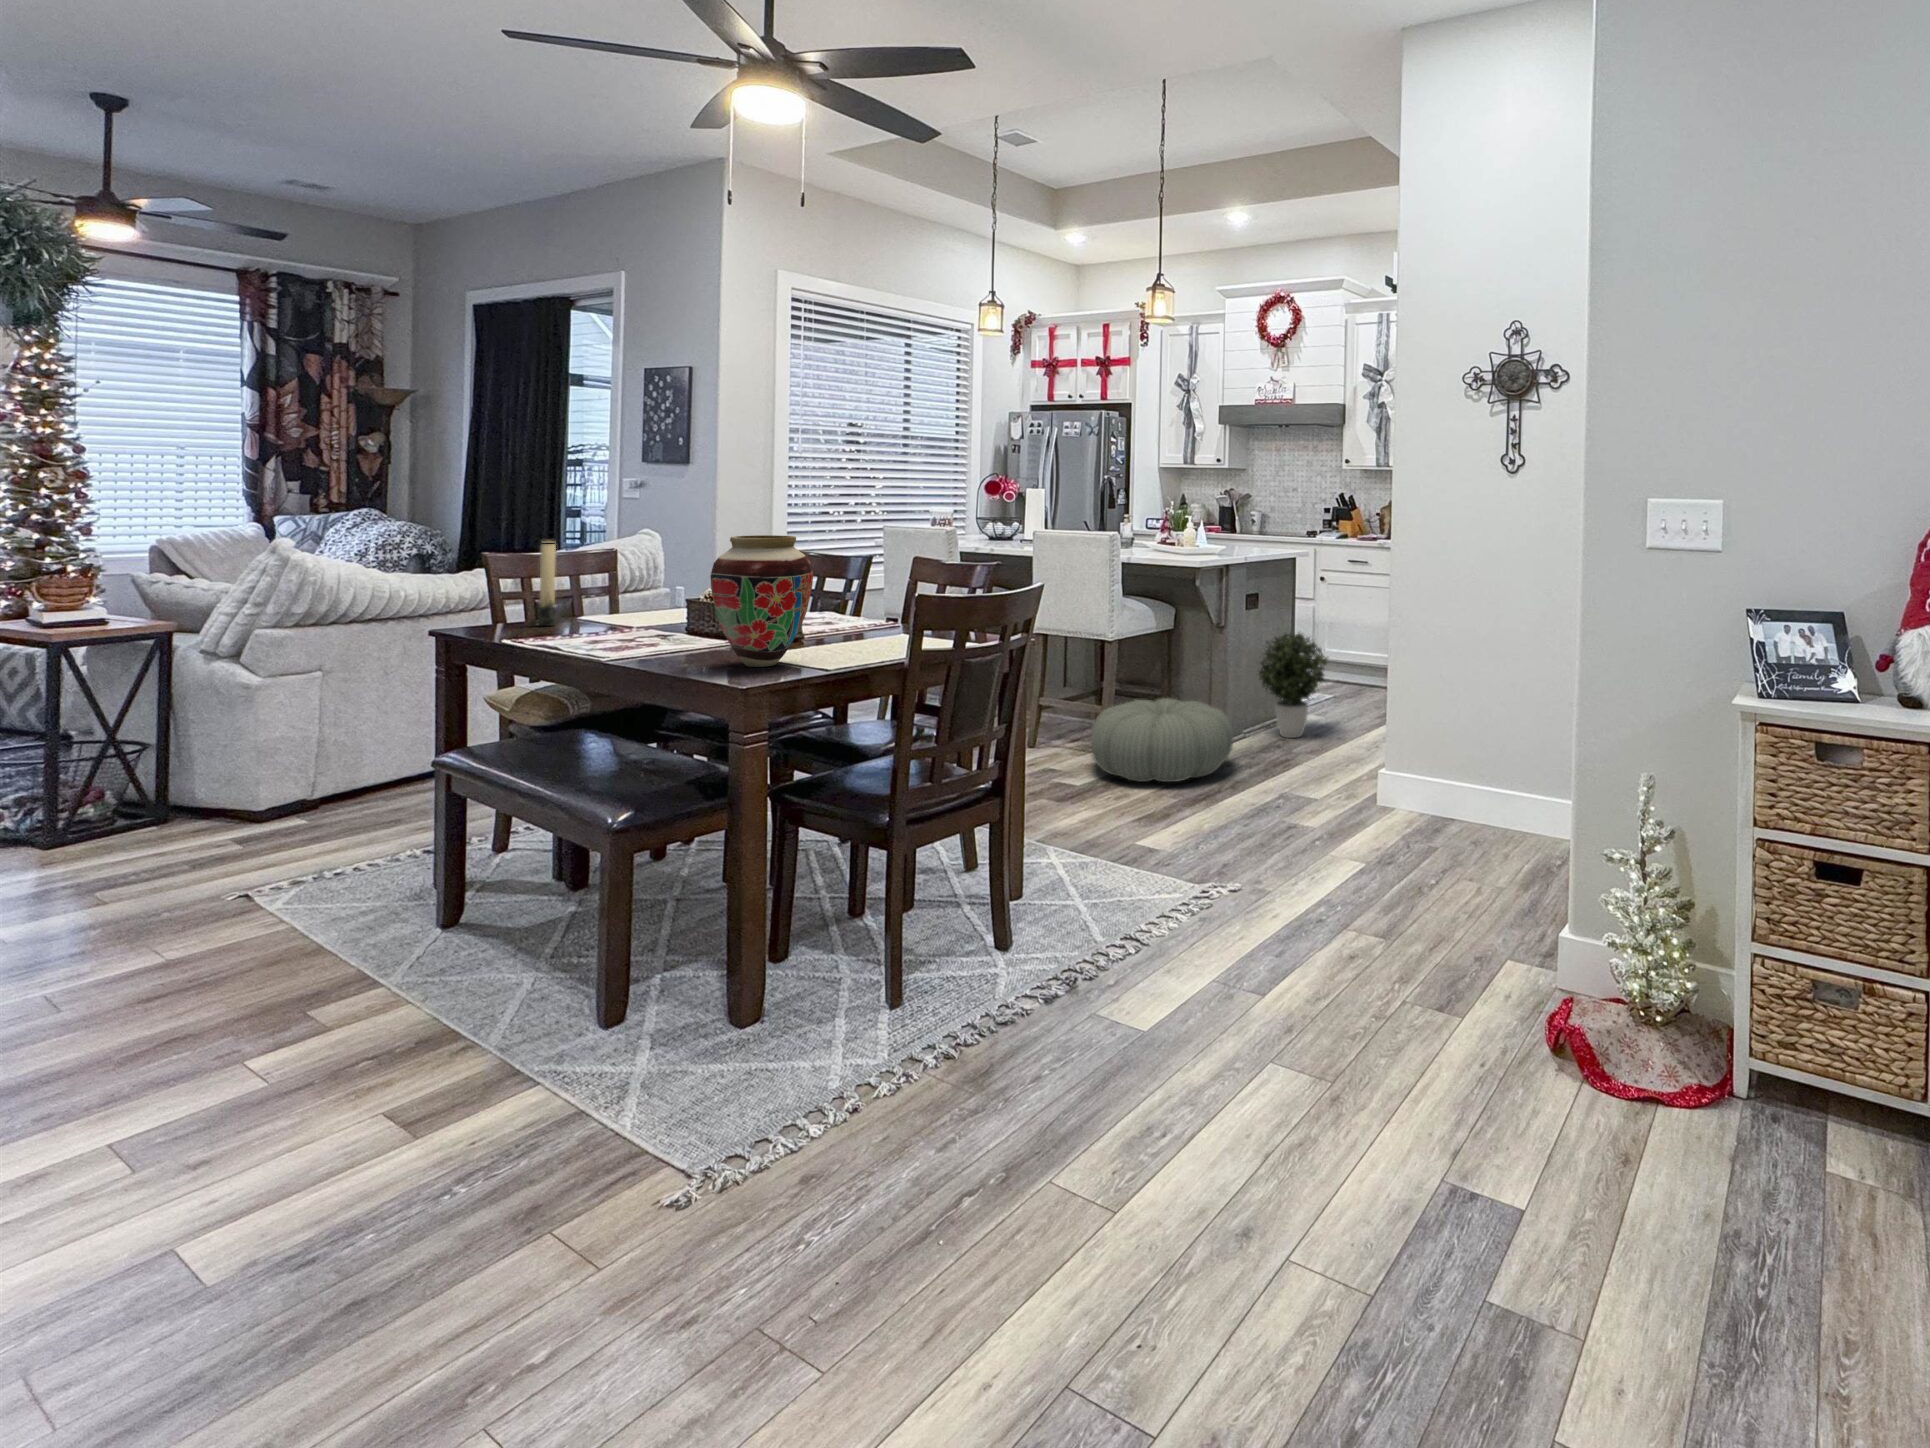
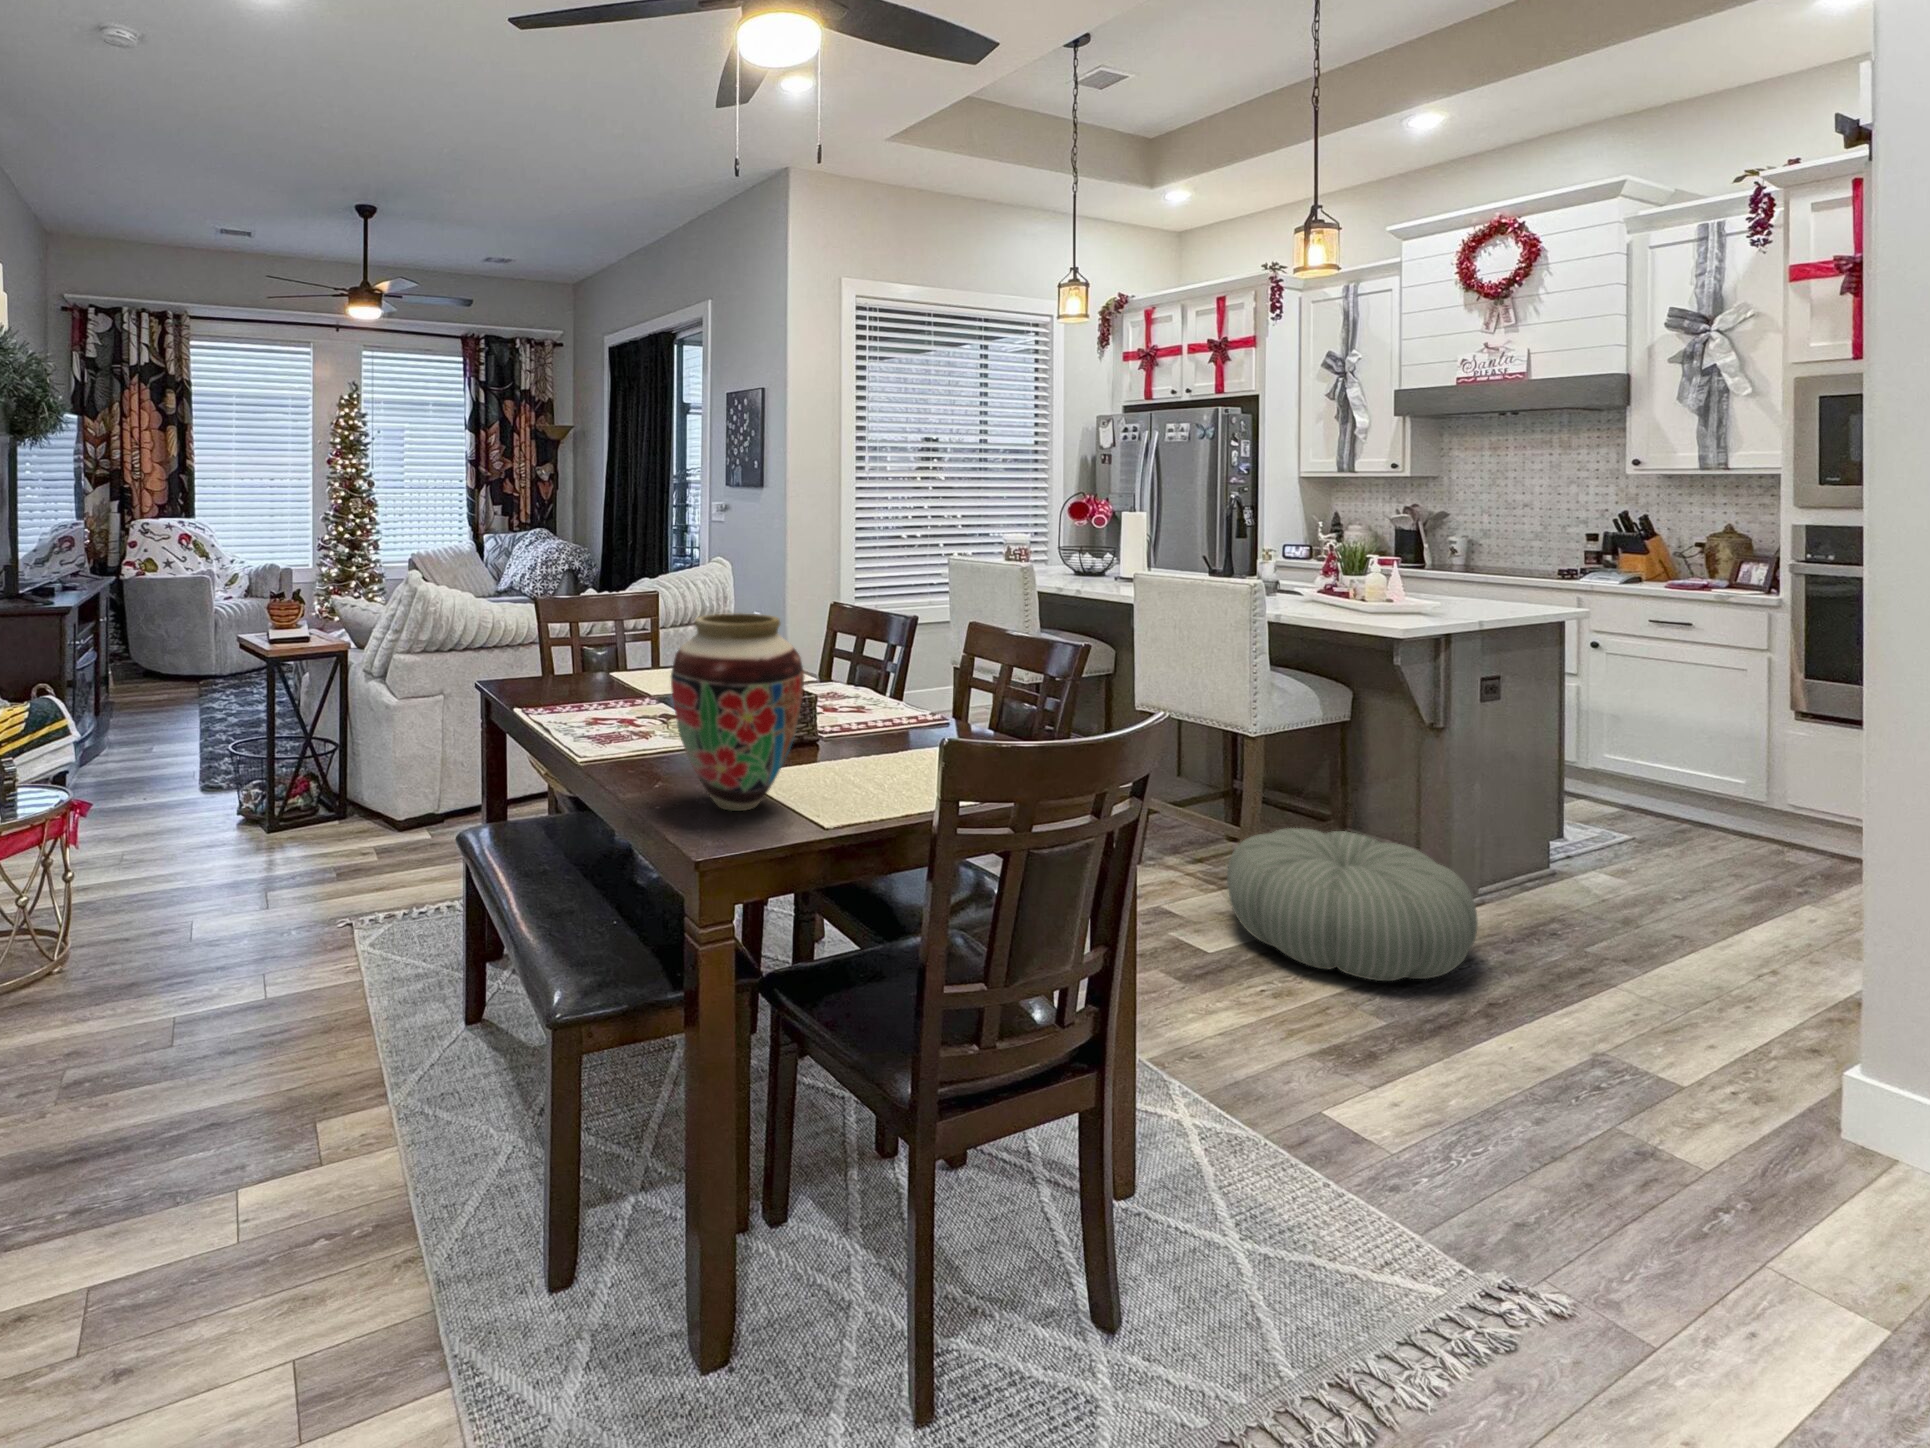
candle: present [527,542,556,626] -> none [555,590,581,686]
potted plant: present [1259,633,1327,738] -> none [1500,745,1652,920]

